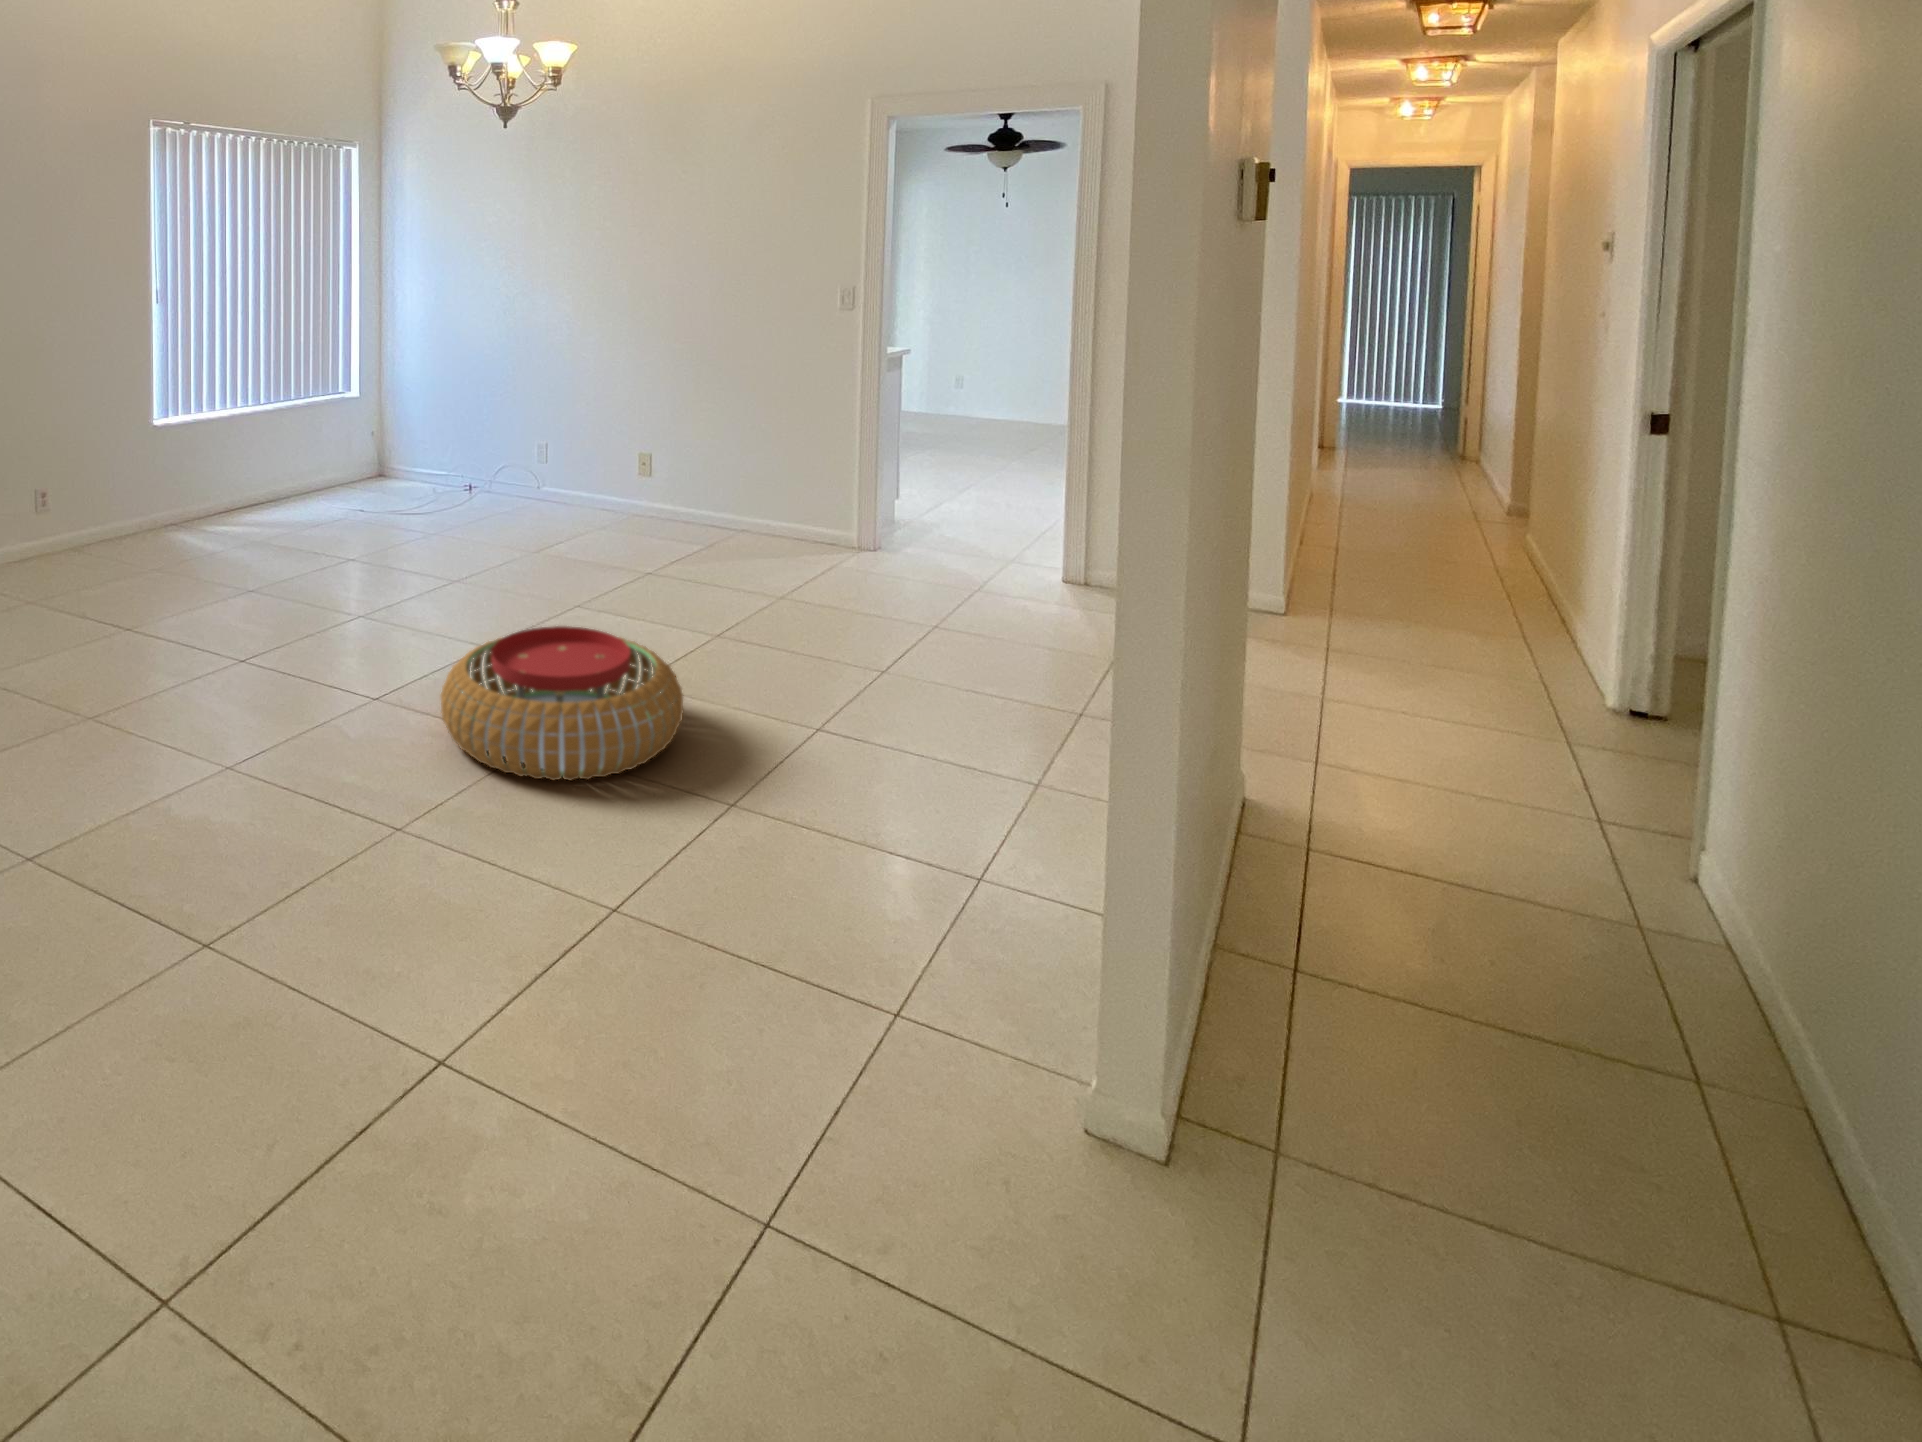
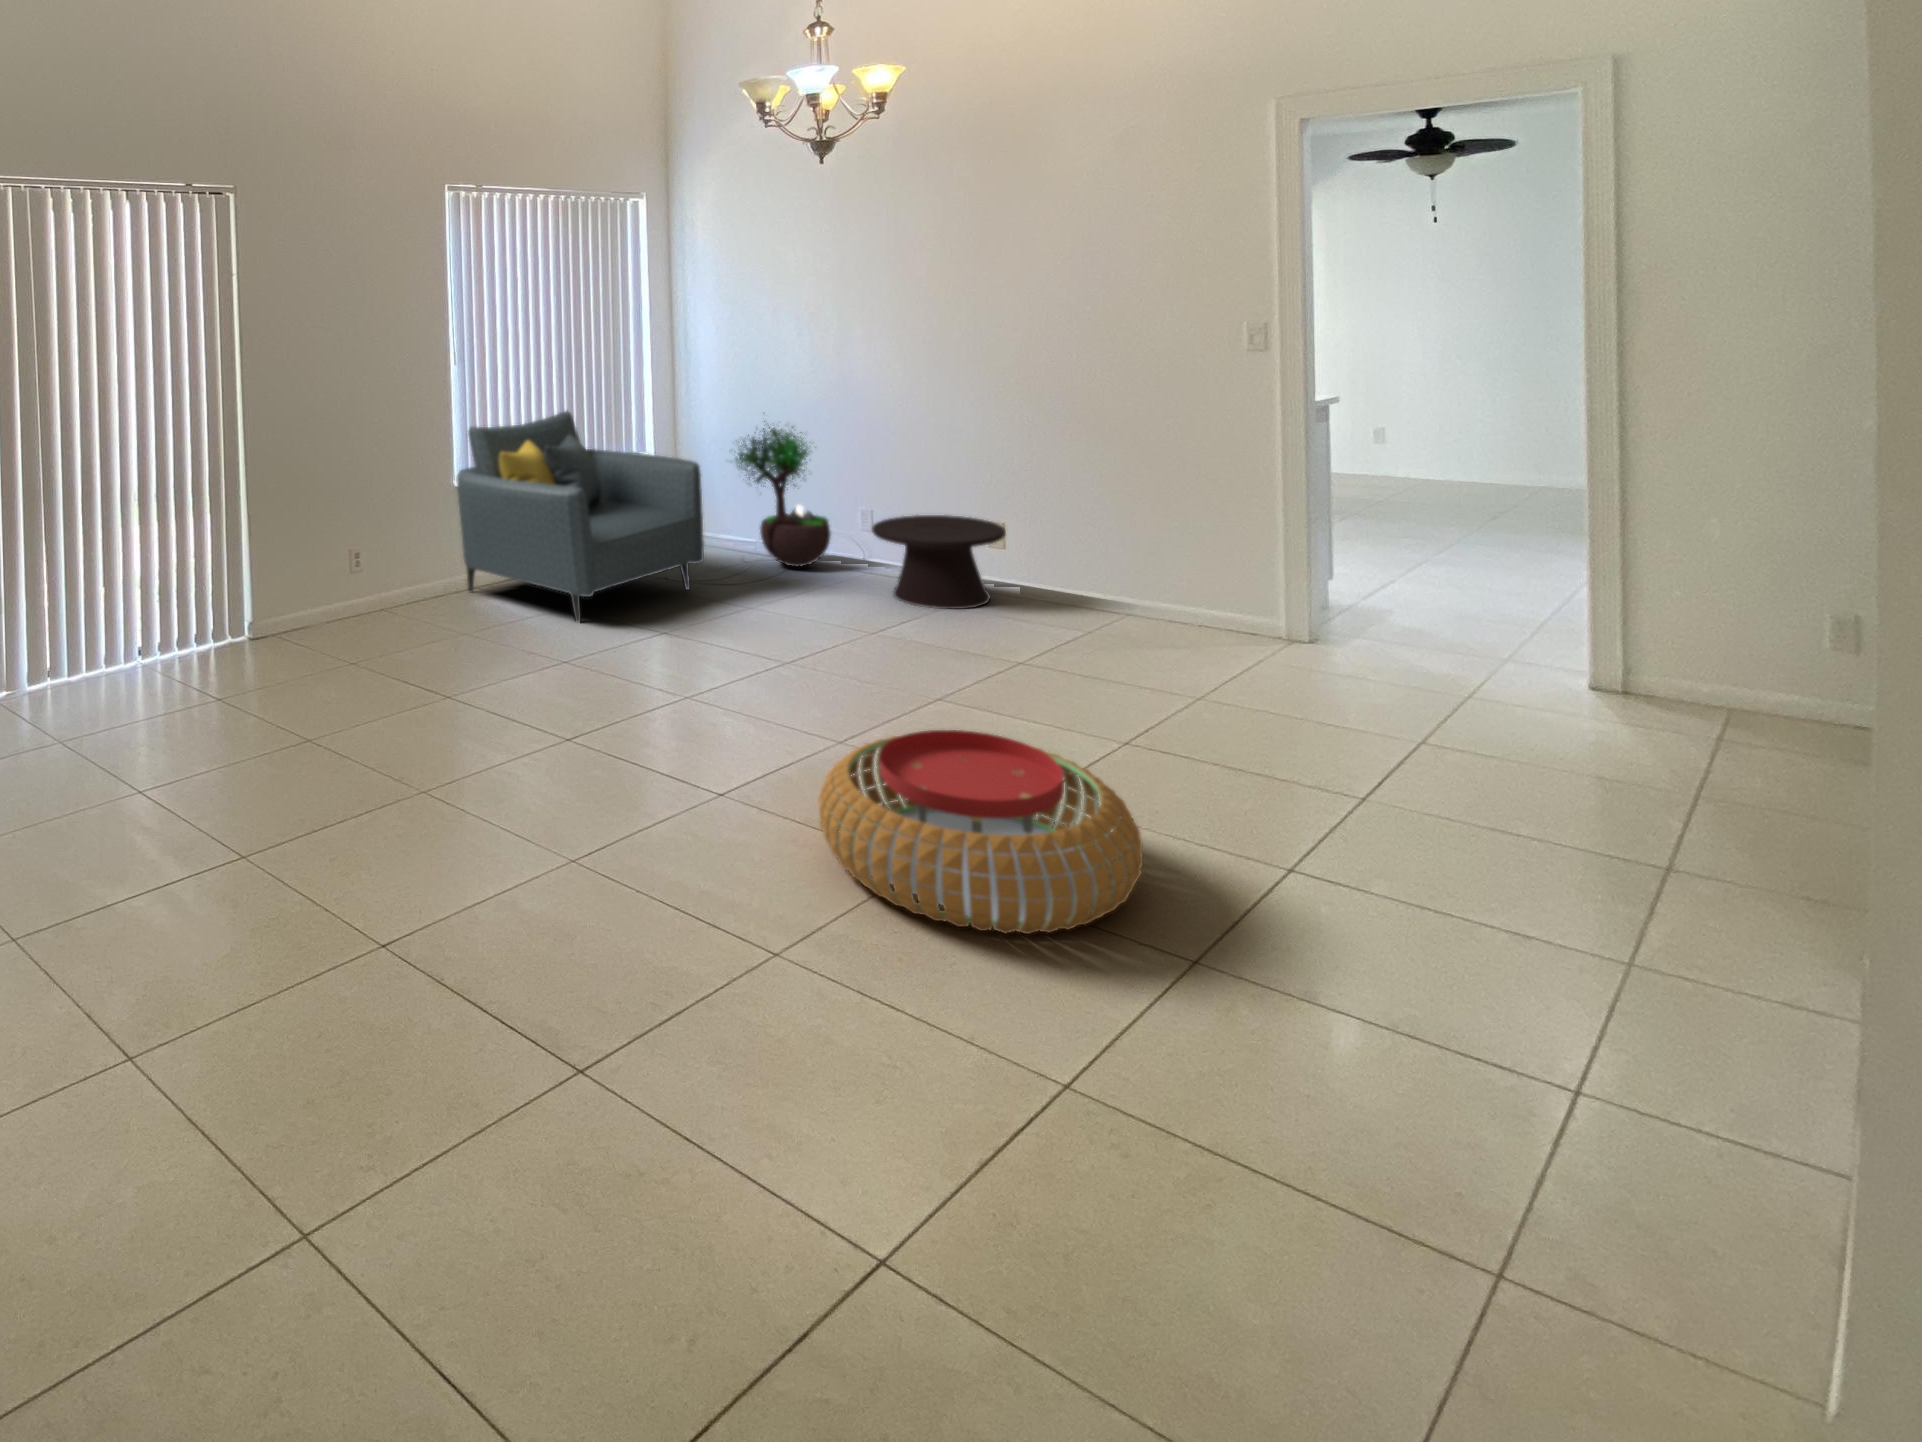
armchair: none [151,352,392,559] -> present [457,411,704,622]
potted tree: none [419,357,514,503] -> present [734,413,831,567]
side table: none [544,453,655,537] -> present [872,515,1006,609]

